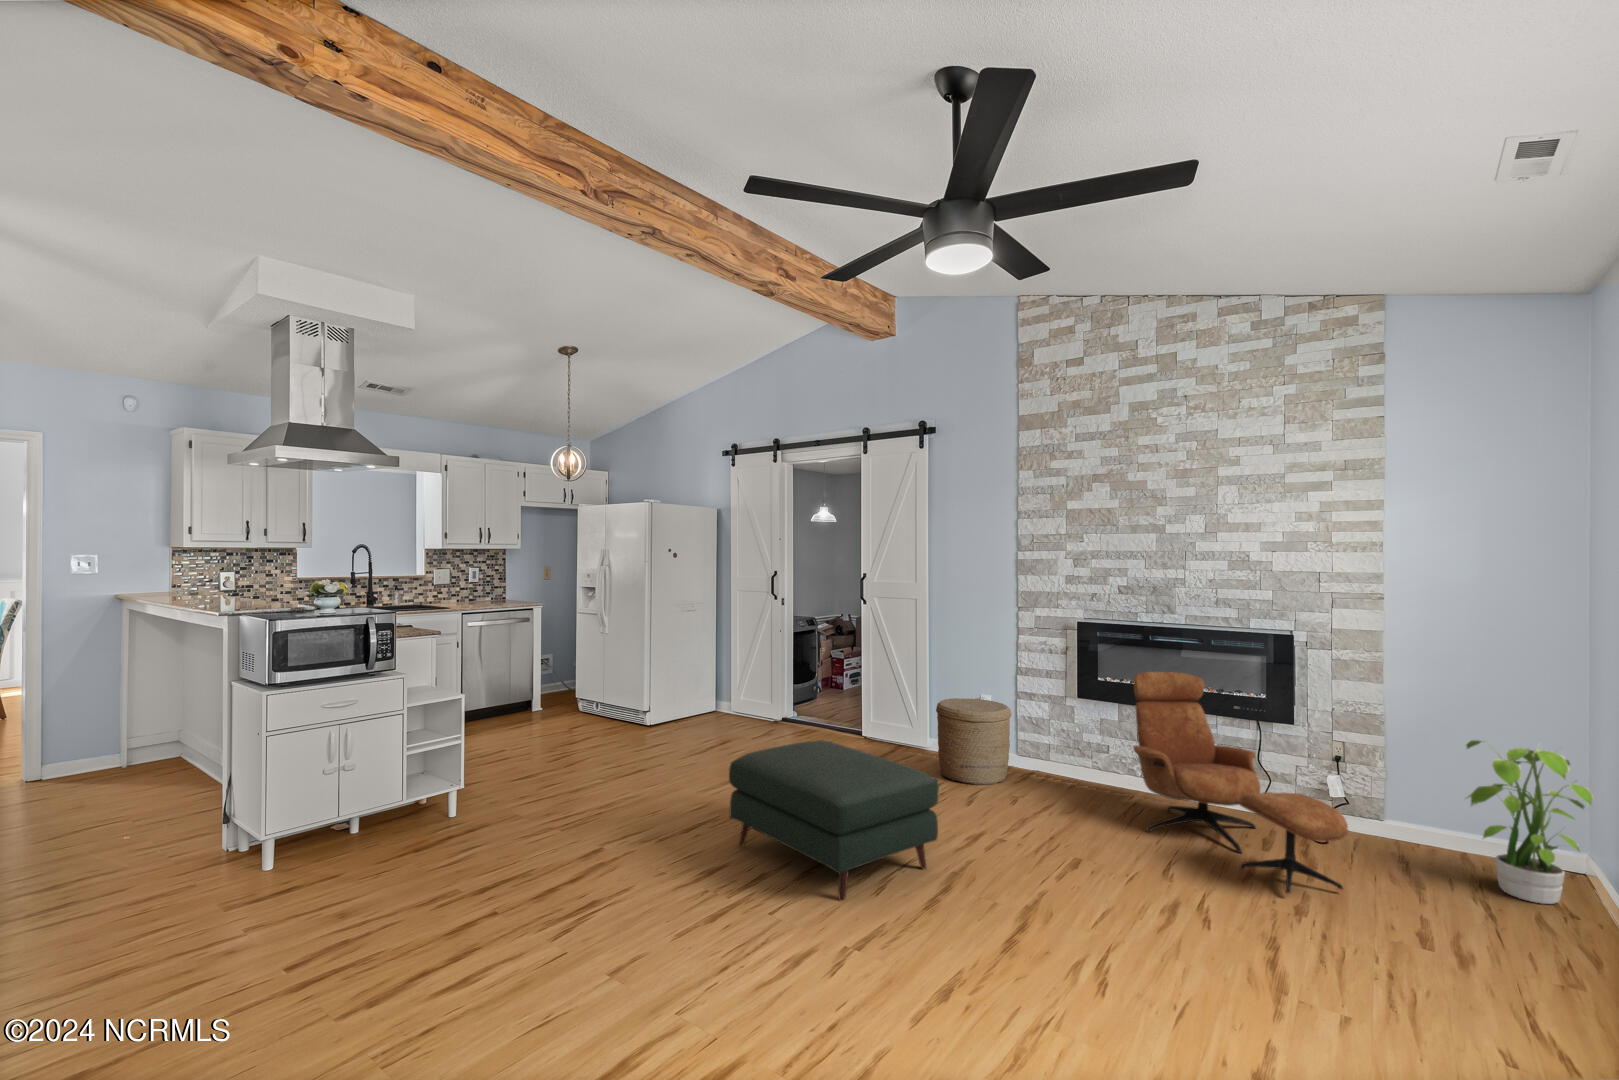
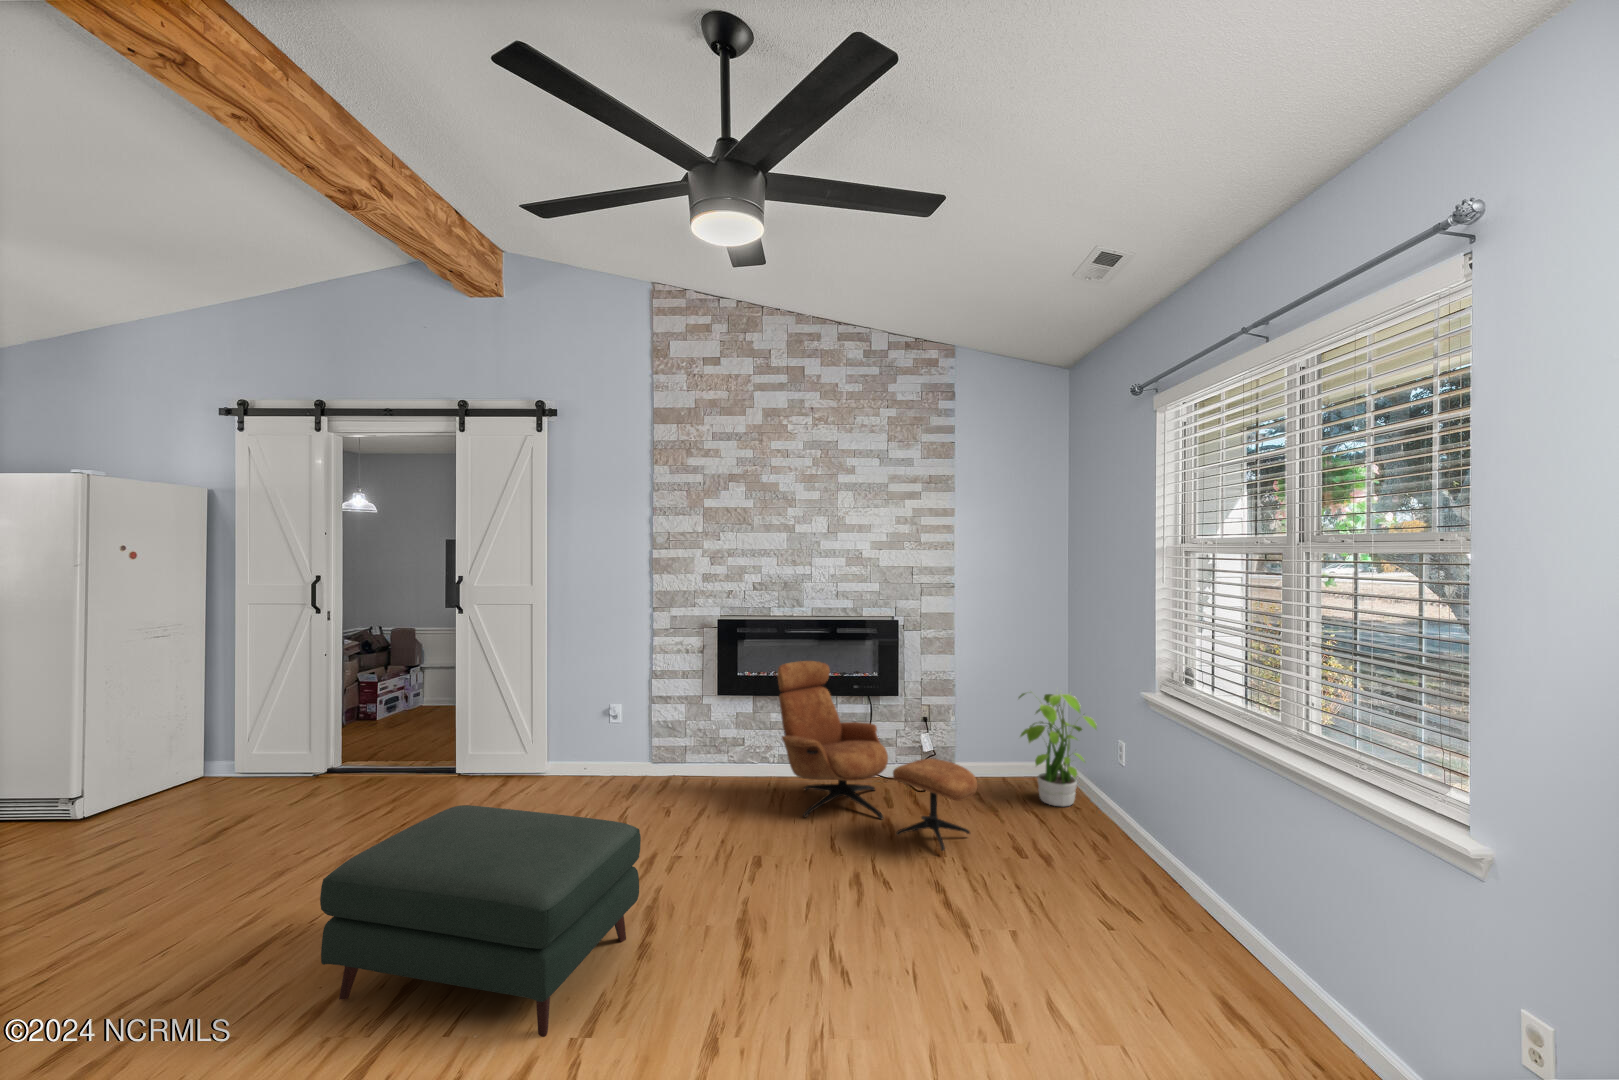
woven basket: present [936,698,1011,785] -> none [568,709,651,806]

